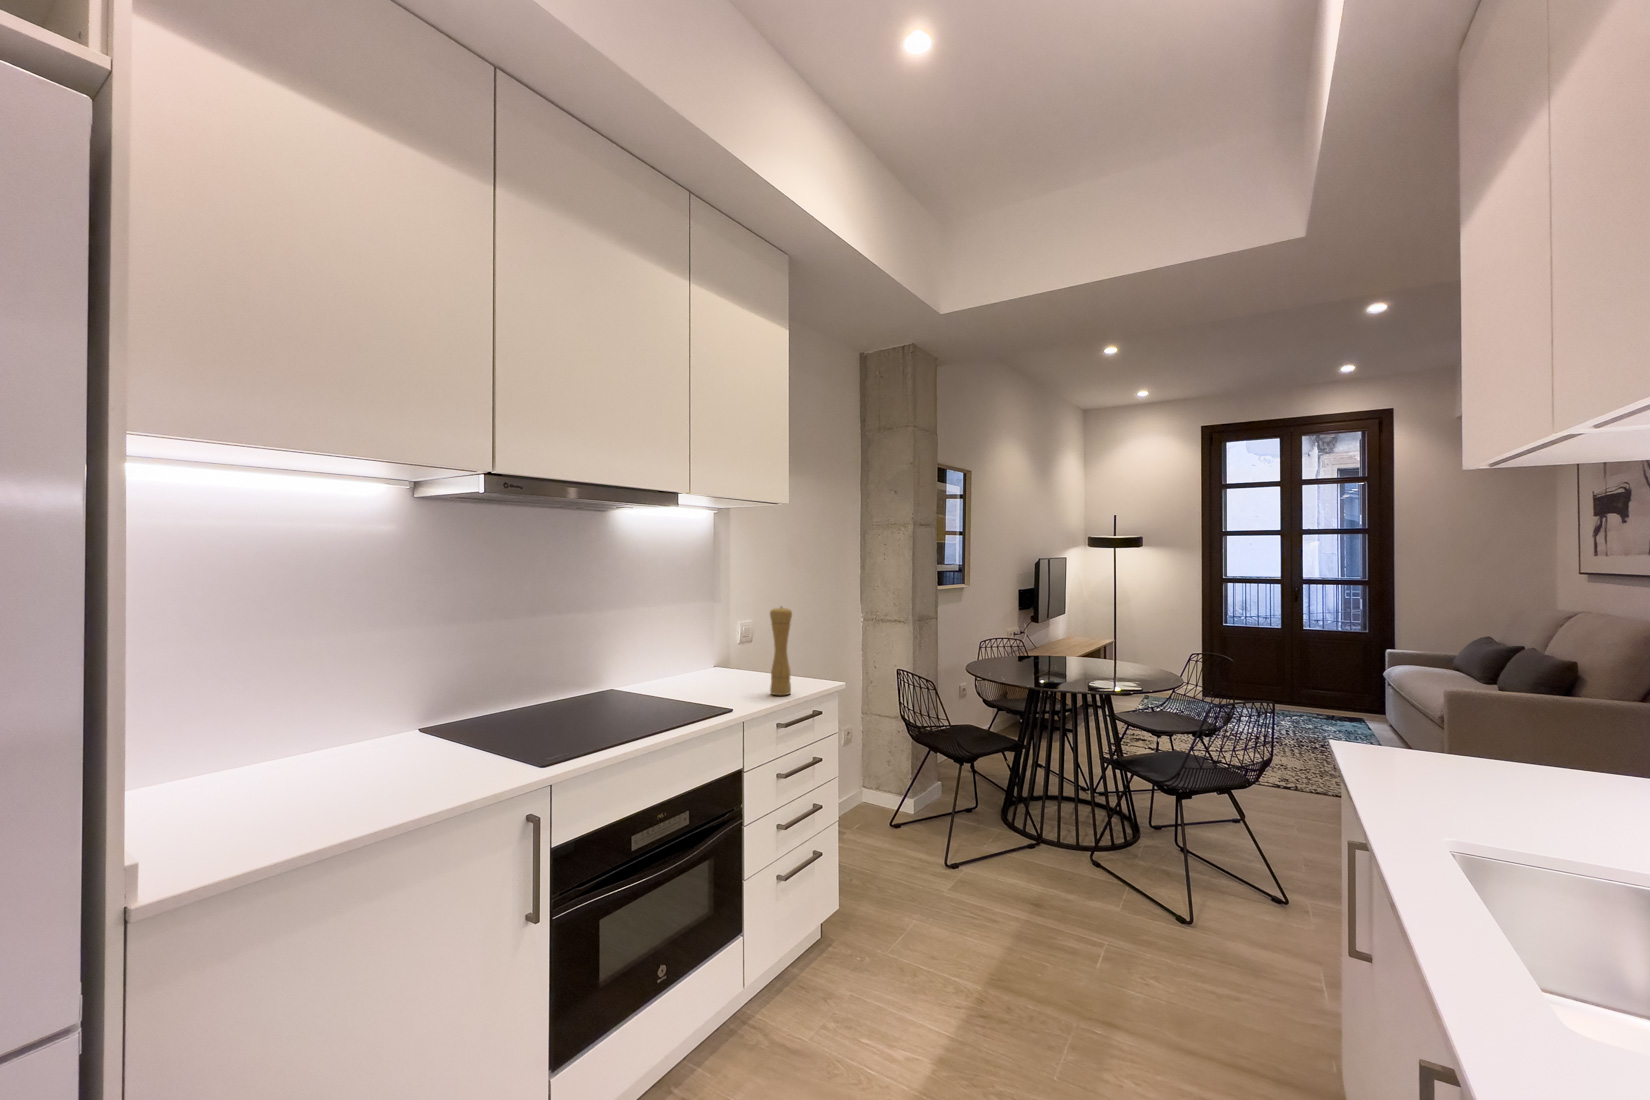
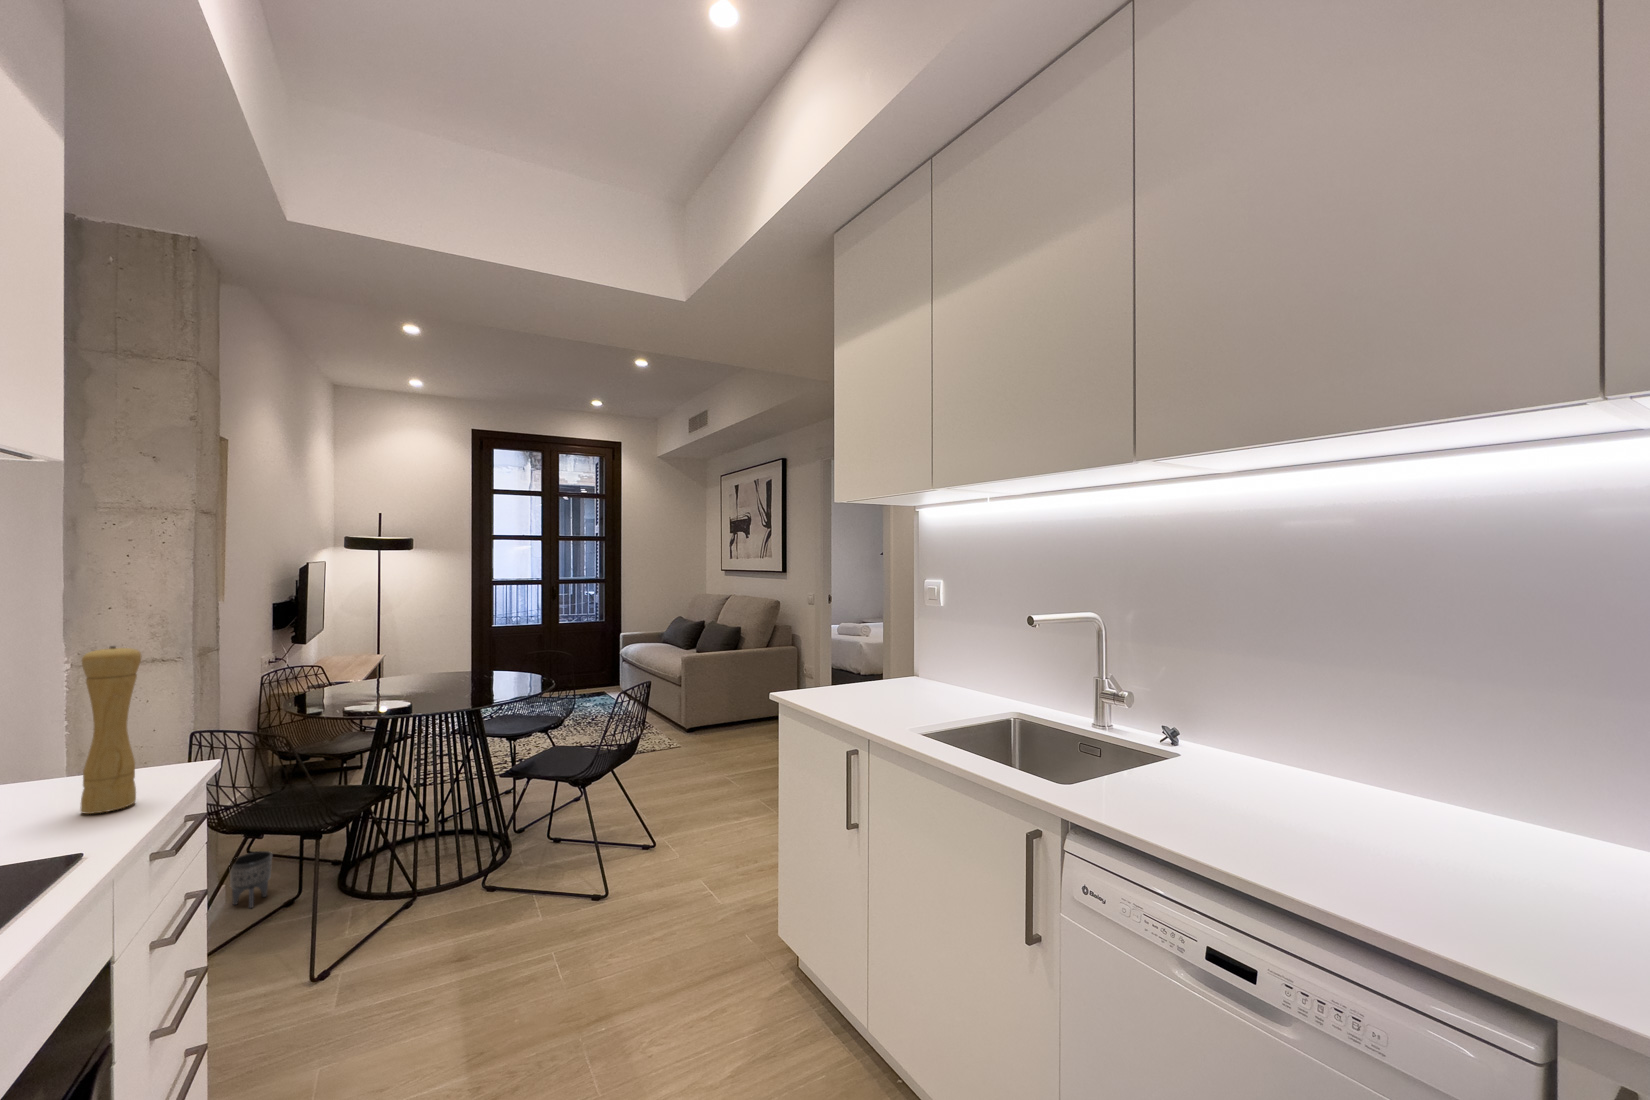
planter: none [943,765,966,803] -> present [229,851,272,908]

